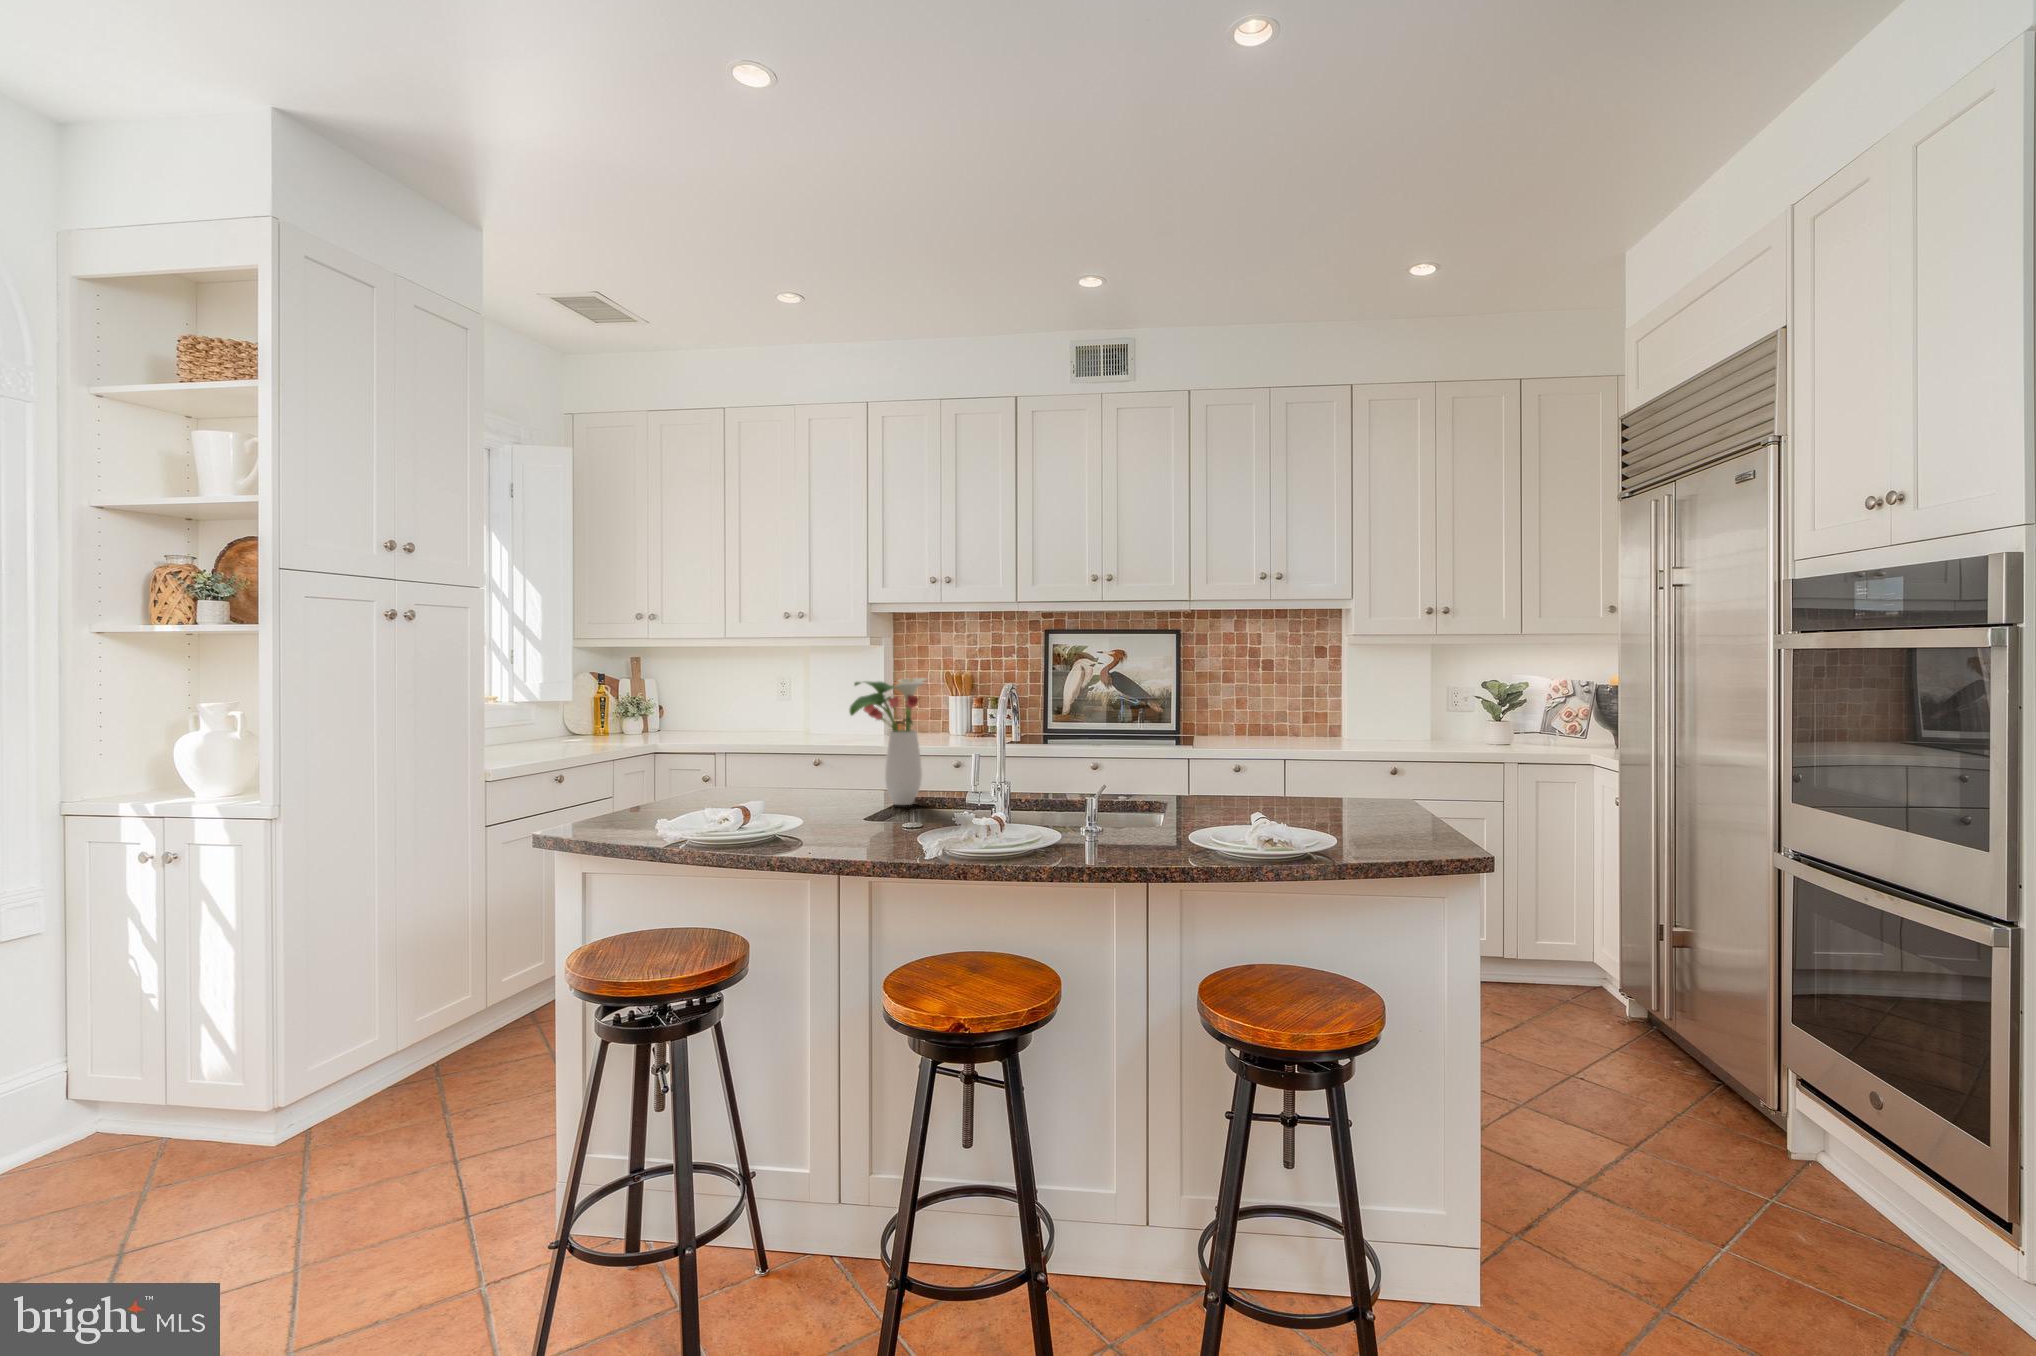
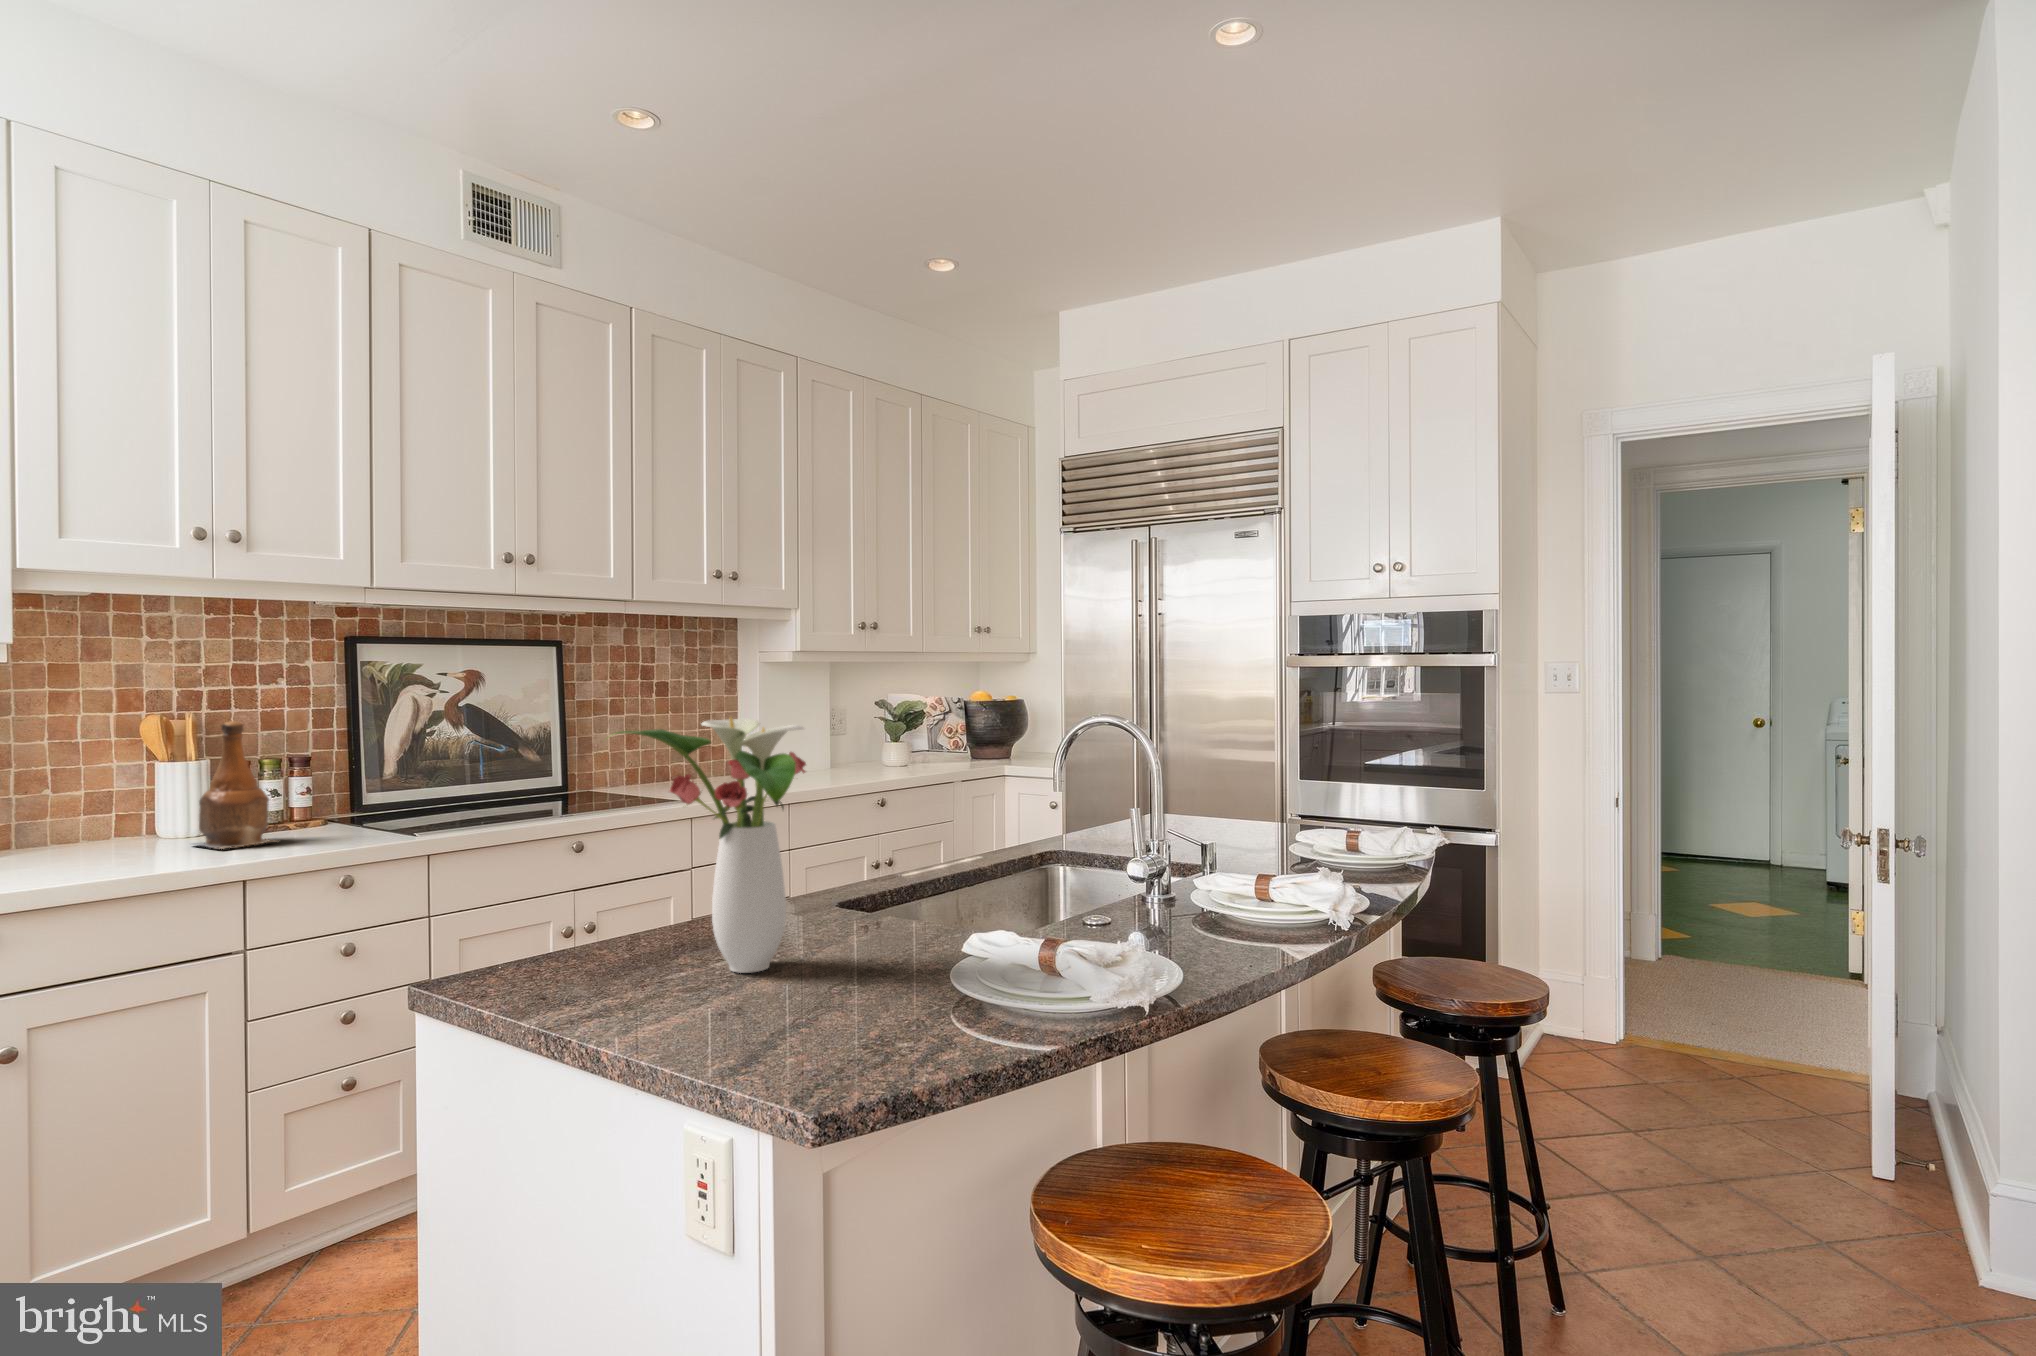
bottle: none [942,676,970,739] -> present [192,721,277,849]

